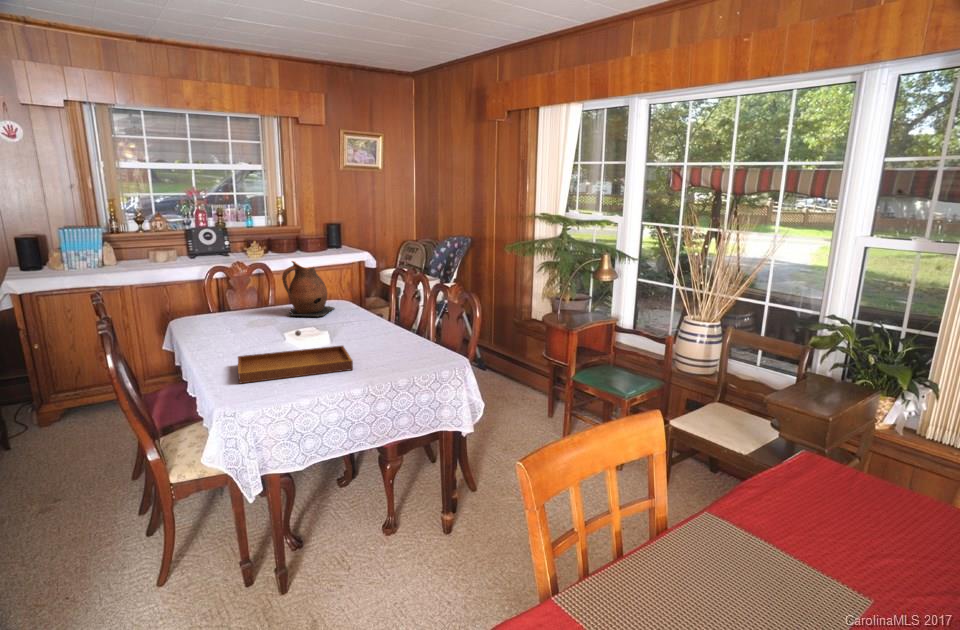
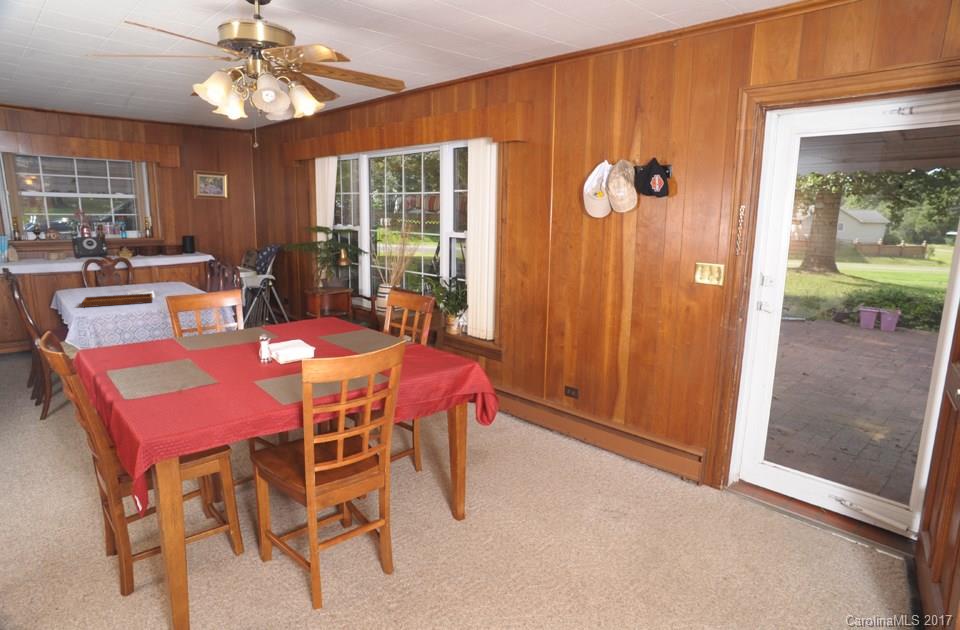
ceramic pitcher: present [282,261,335,317] -> none [128,252,167,286]

